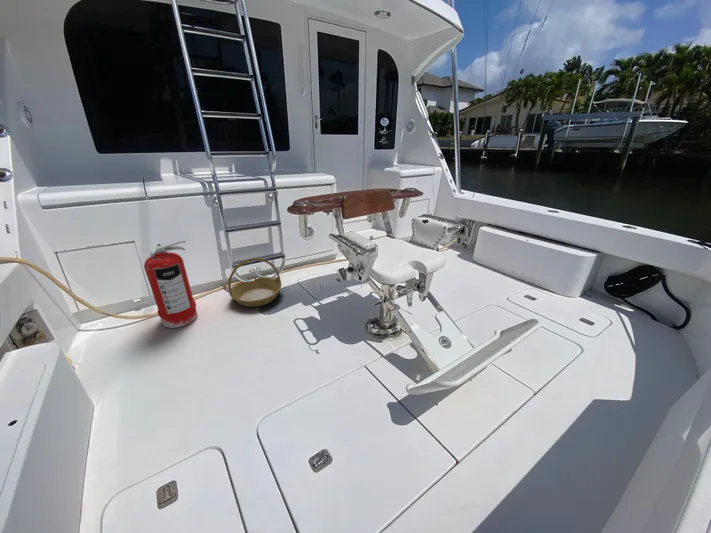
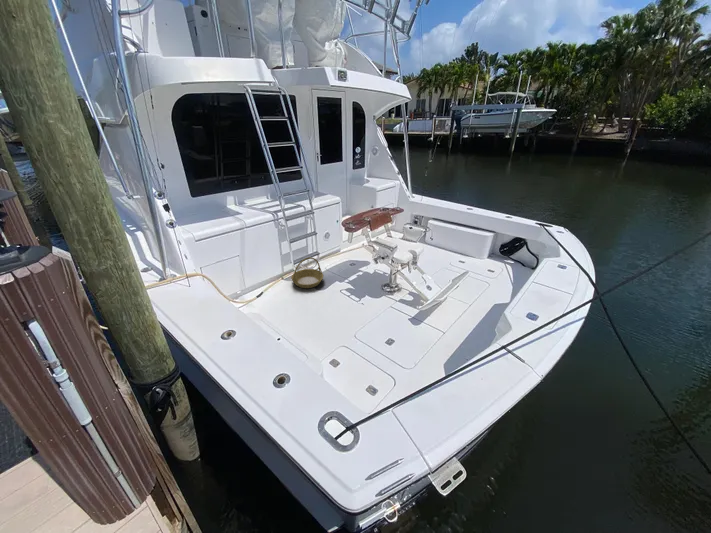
fire extinguisher: present [144,240,197,328] -> none [254,251,280,306]

